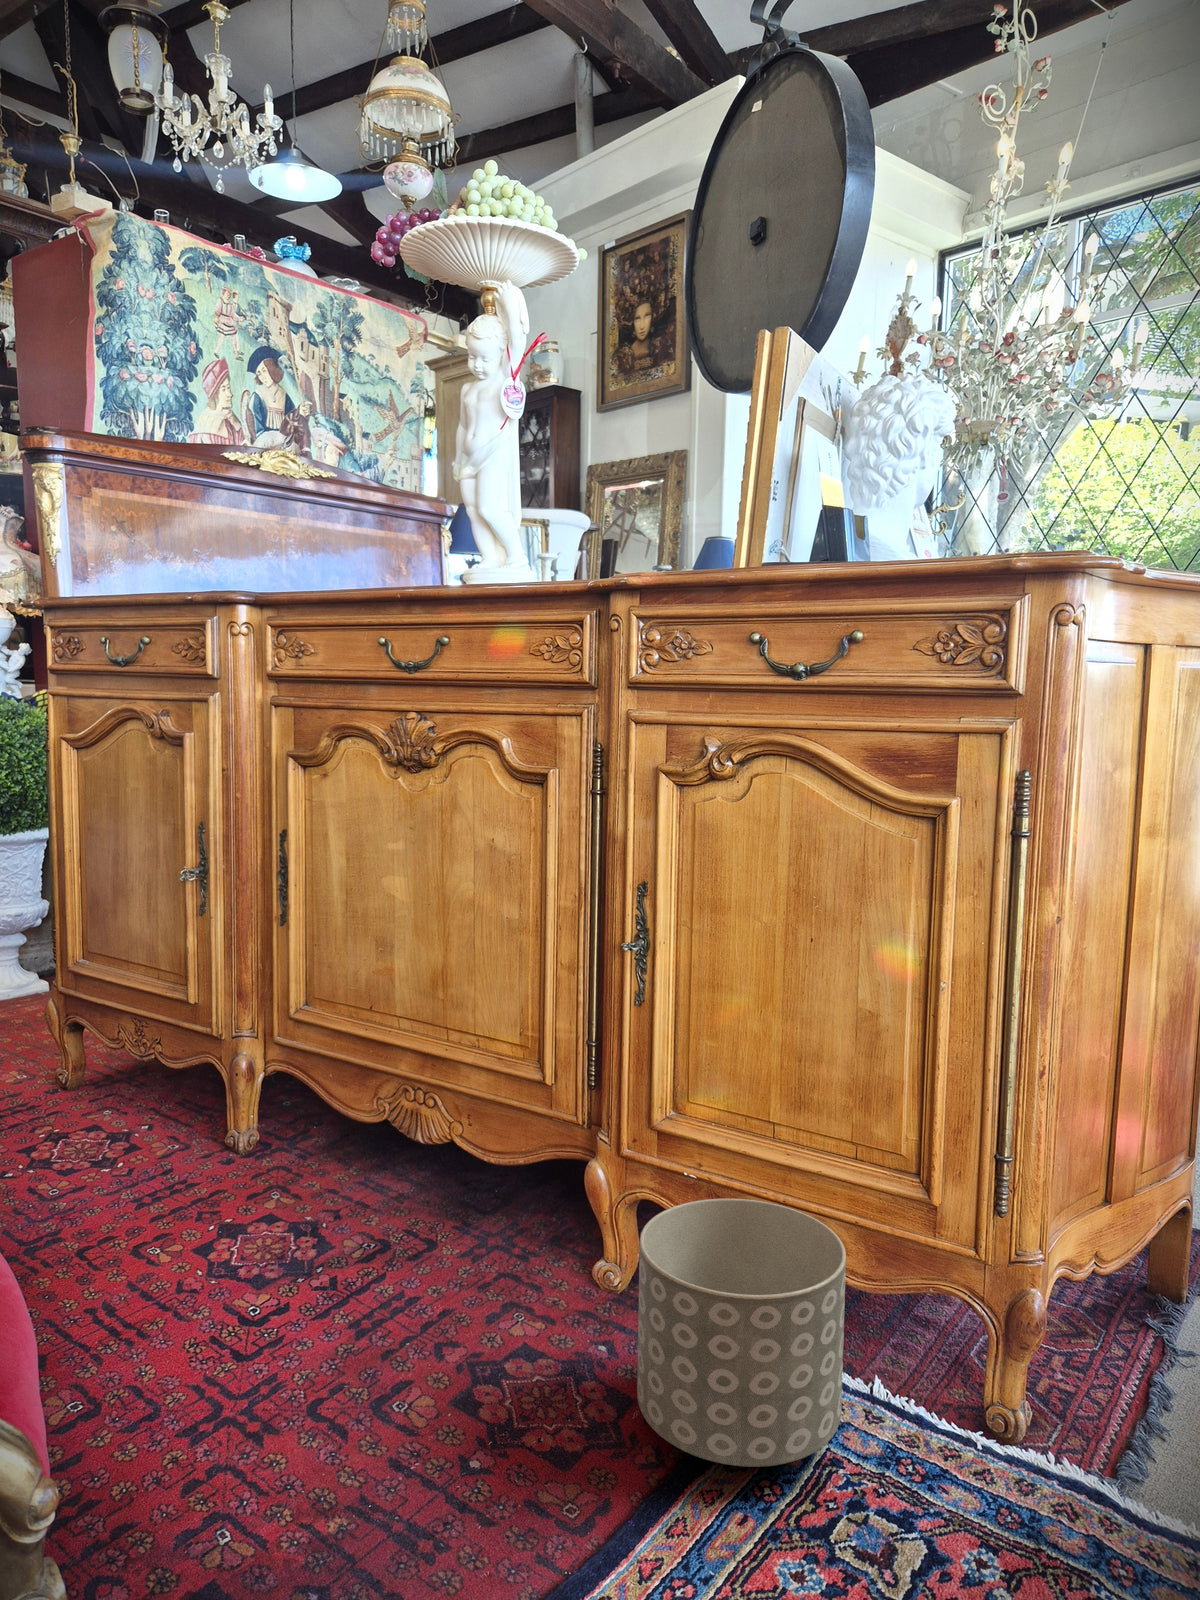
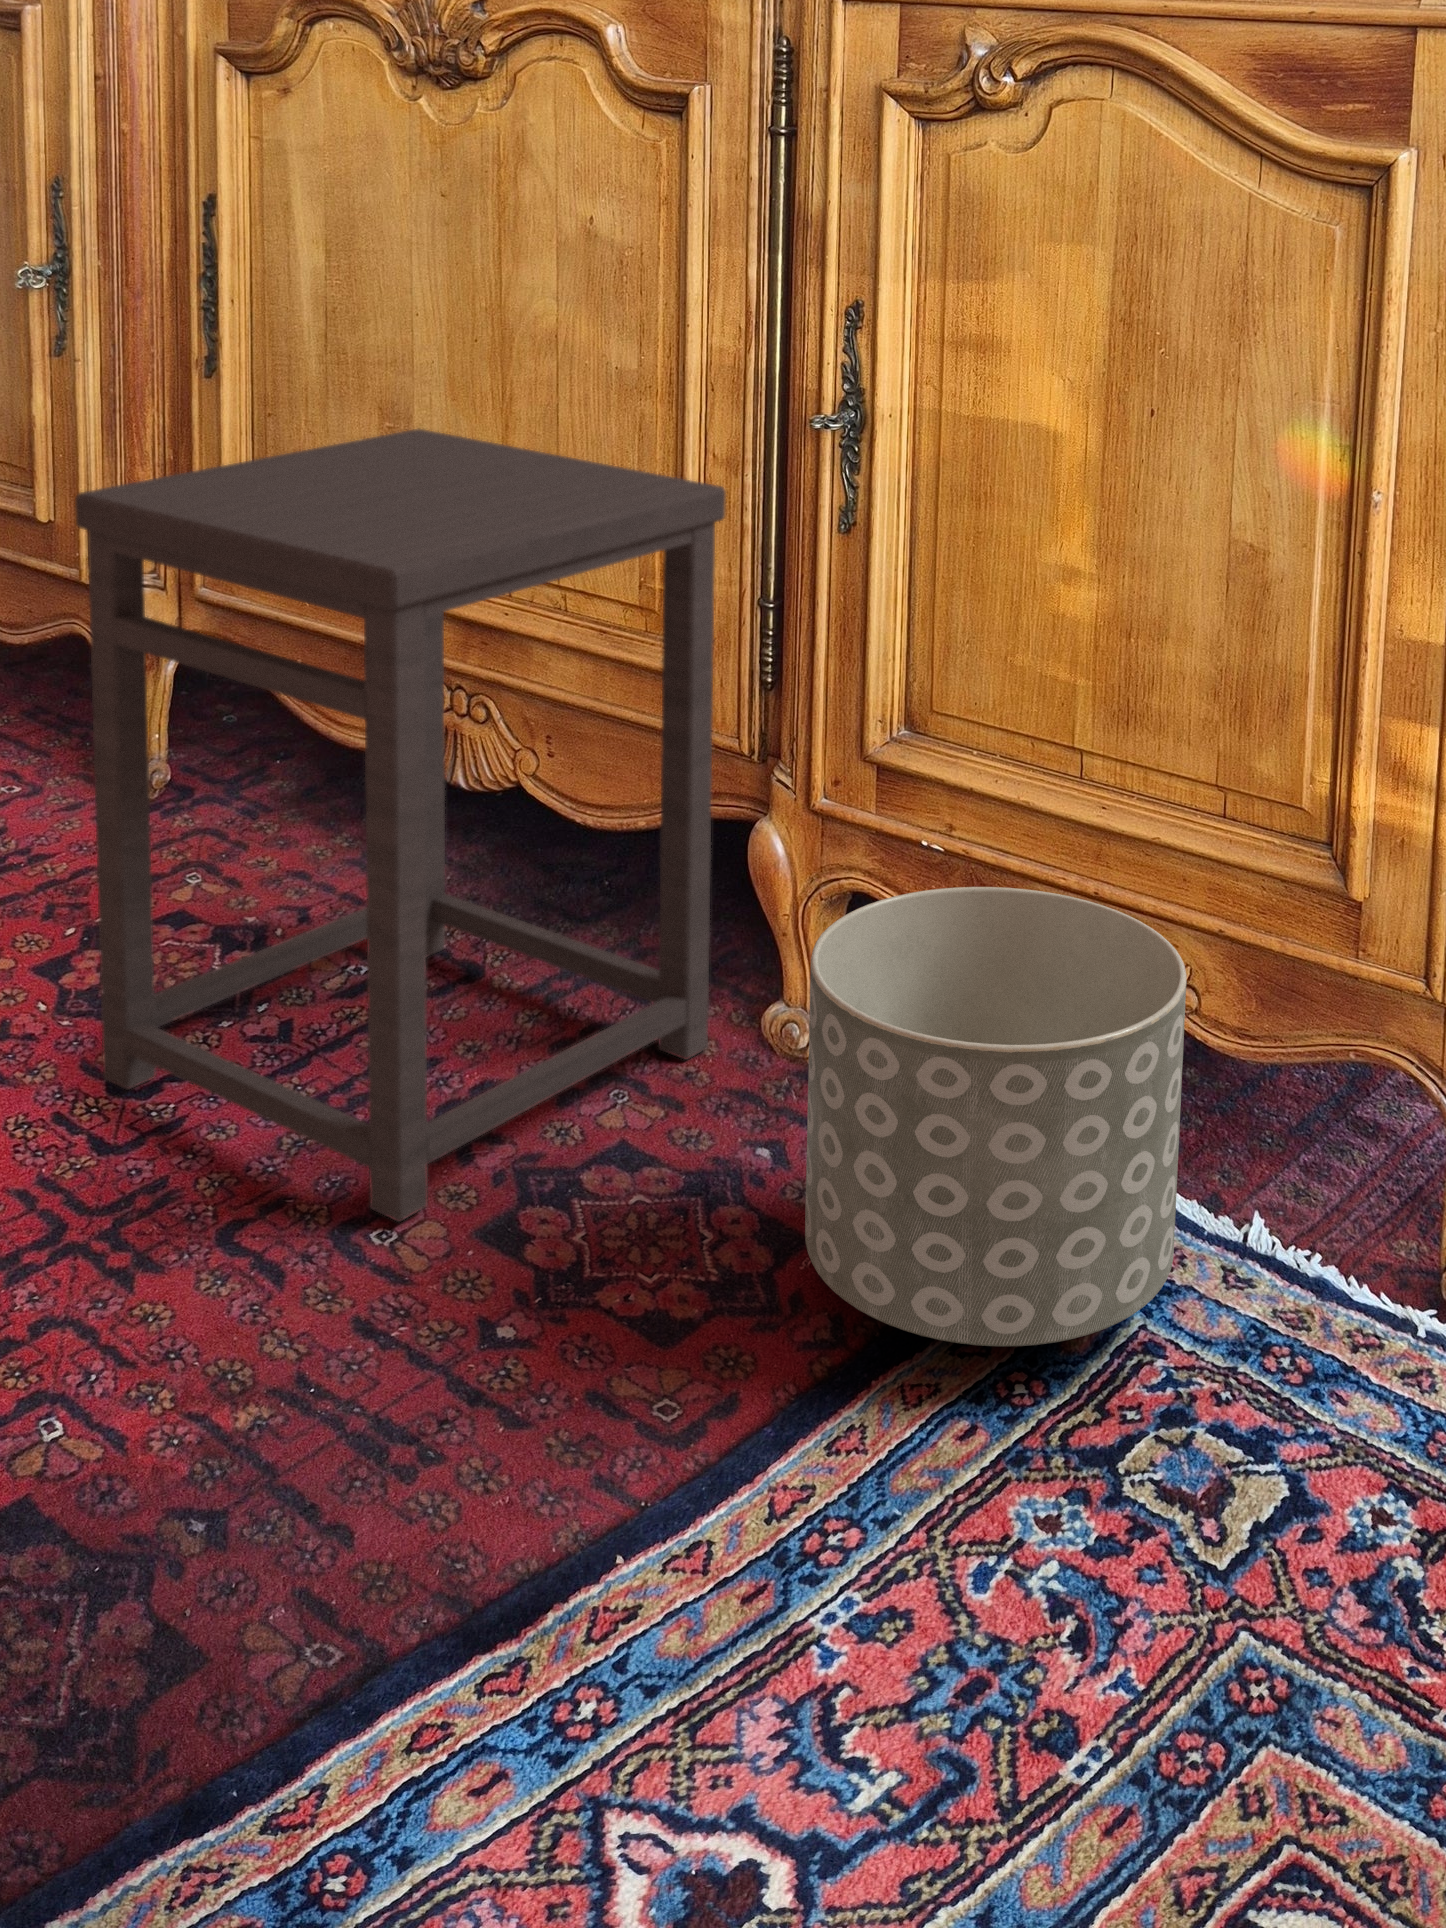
side table: none [226,951,571,1397] -> present [75,429,726,1222]

